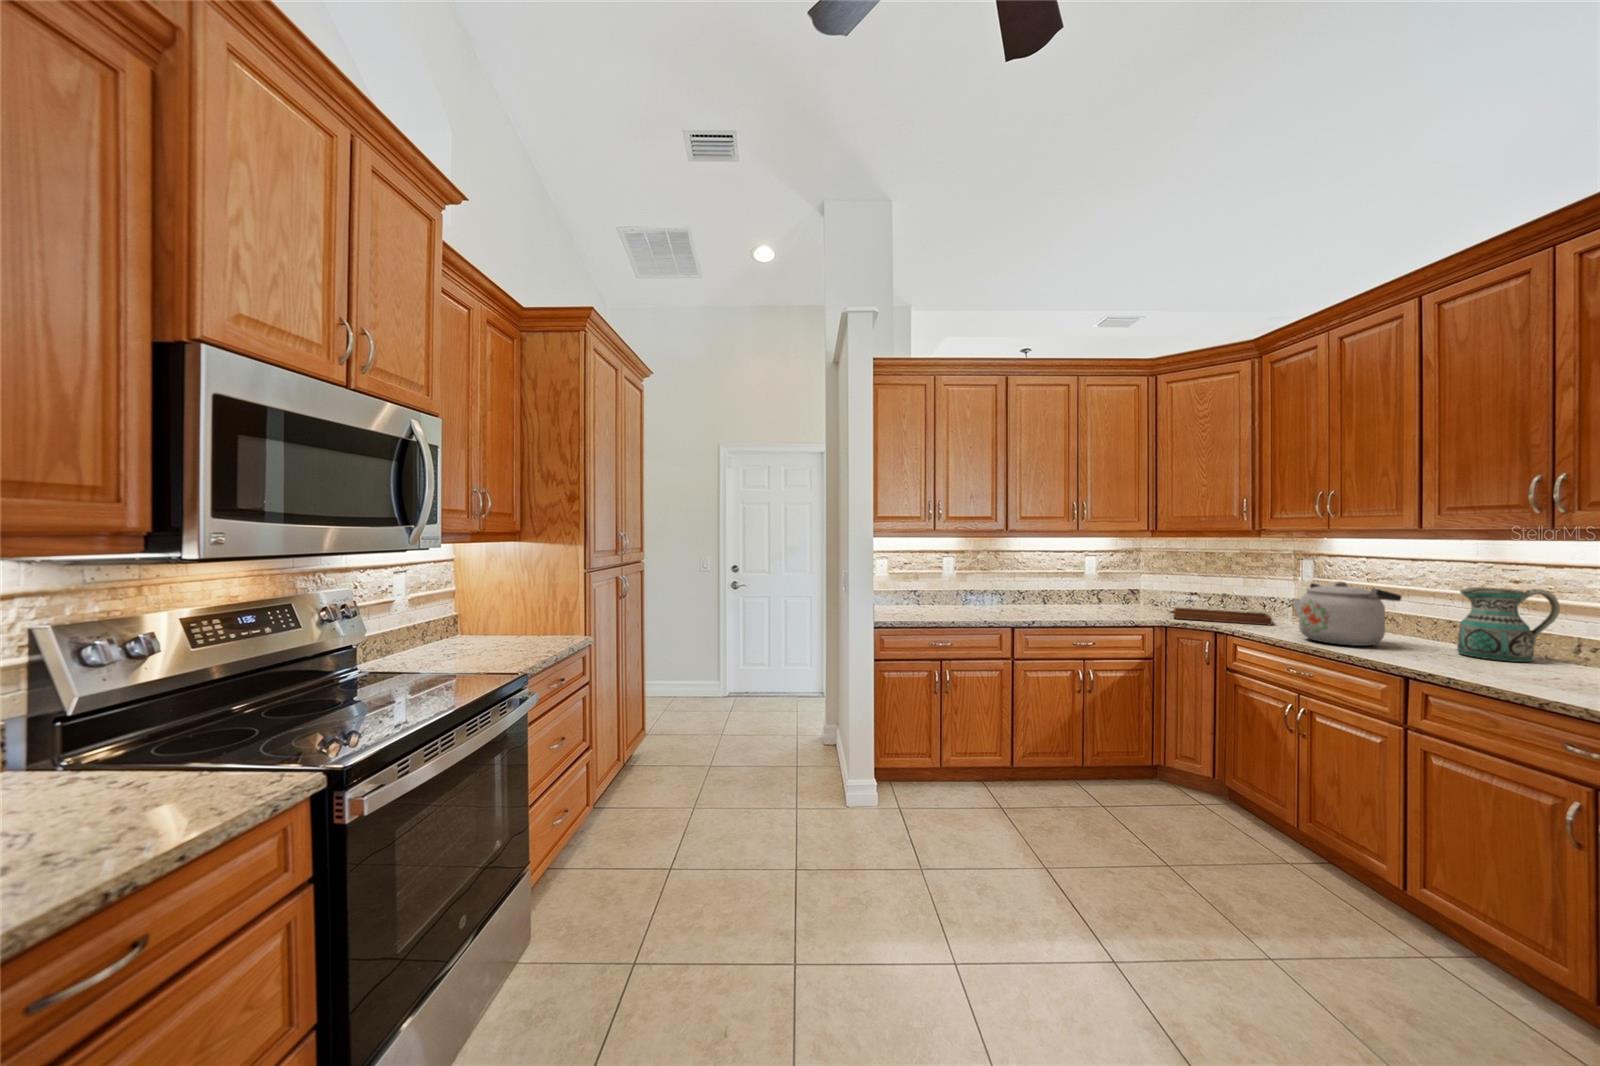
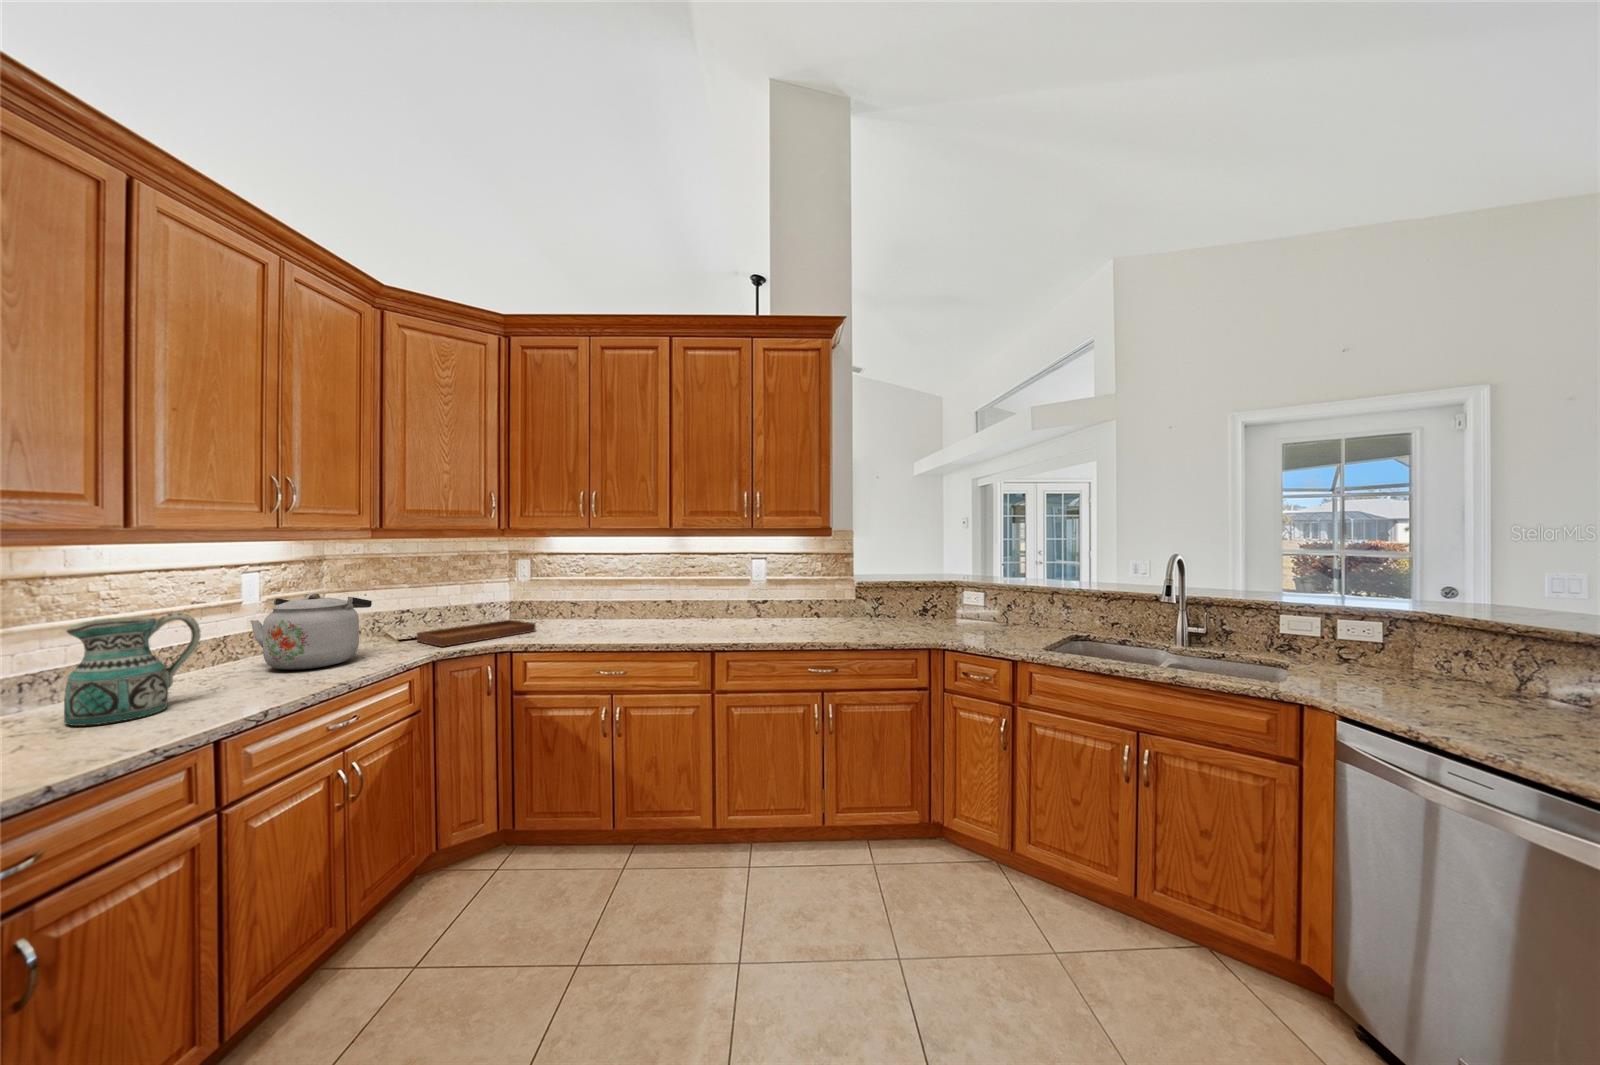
kettle: present [1293,581,1401,646] -> present [250,593,372,670]
ceramic pitcher: present [1457,587,1560,662] -> present [64,613,201,726]

